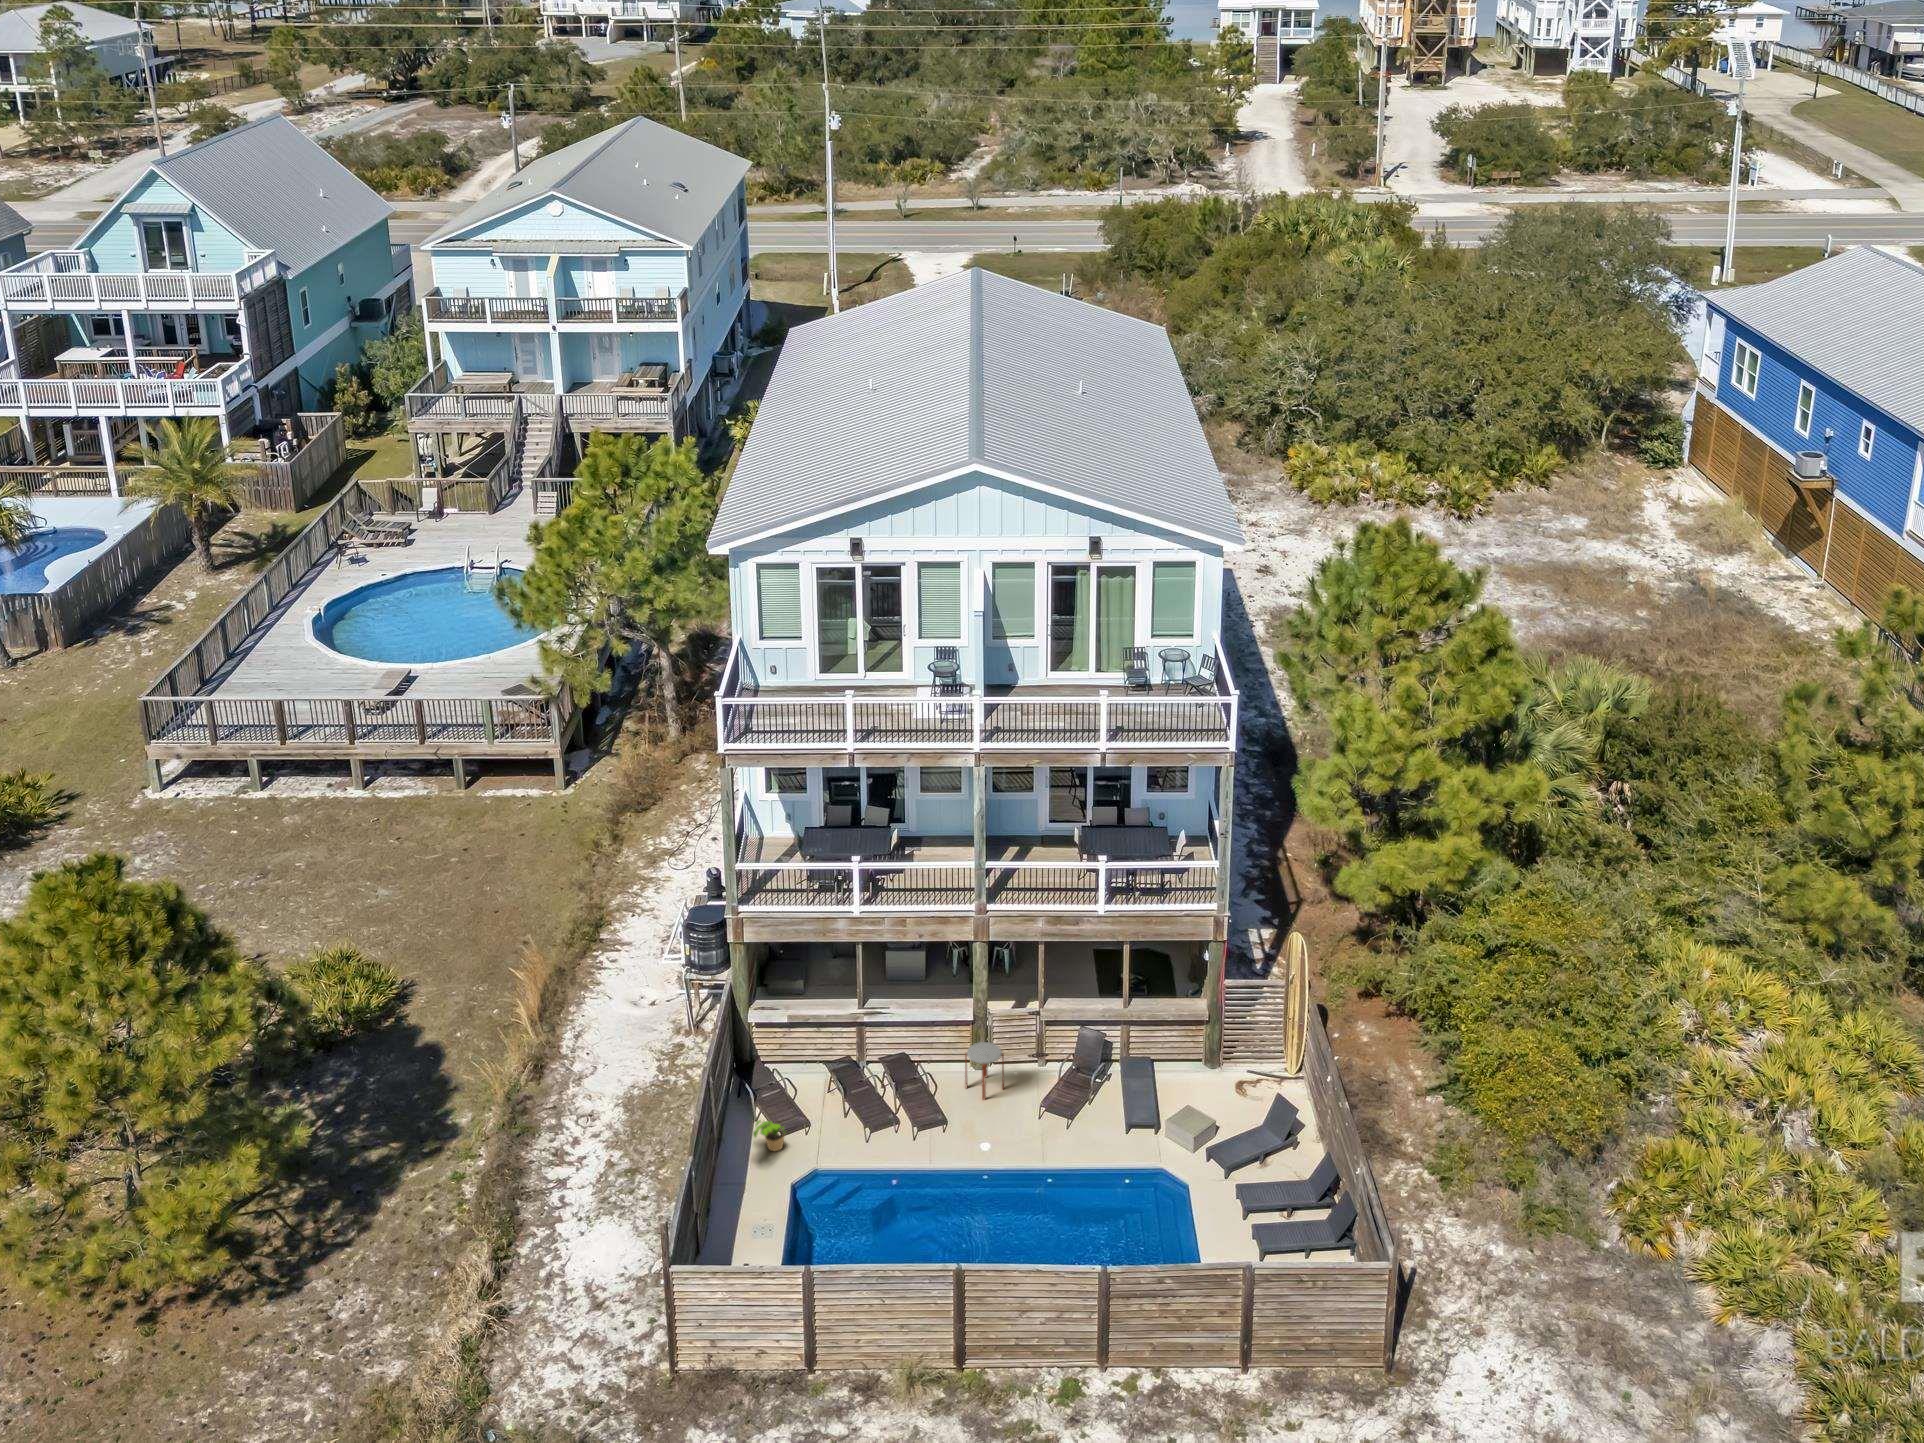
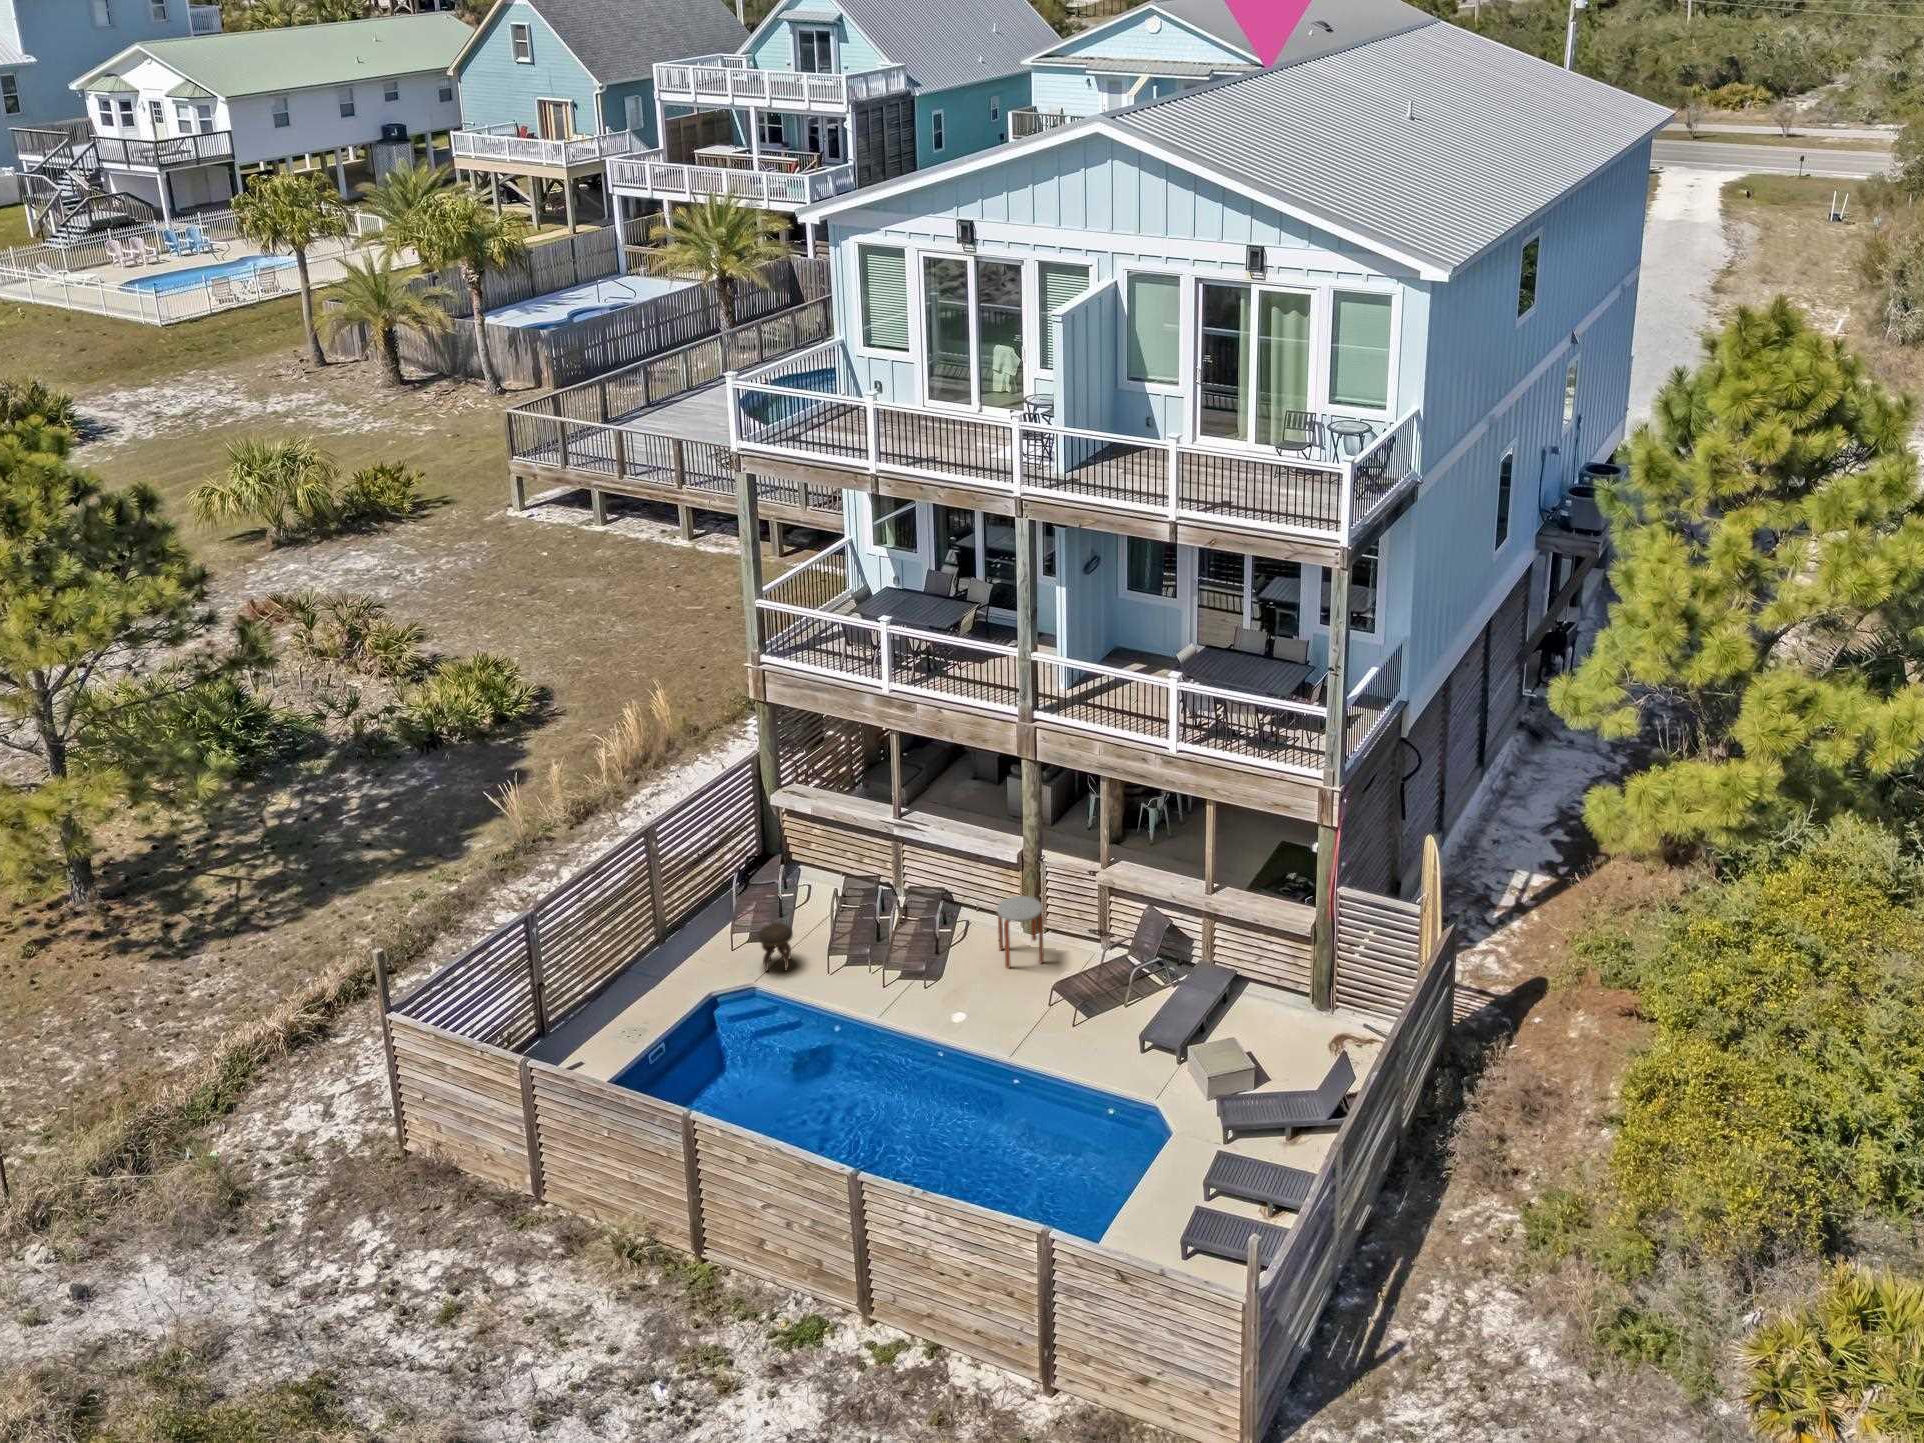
footstool: none [804,1115,832,1156] -> present [758,923,793,971]
potted plant: present [753,1121,785,1151] -> none [697,911,749,954]

